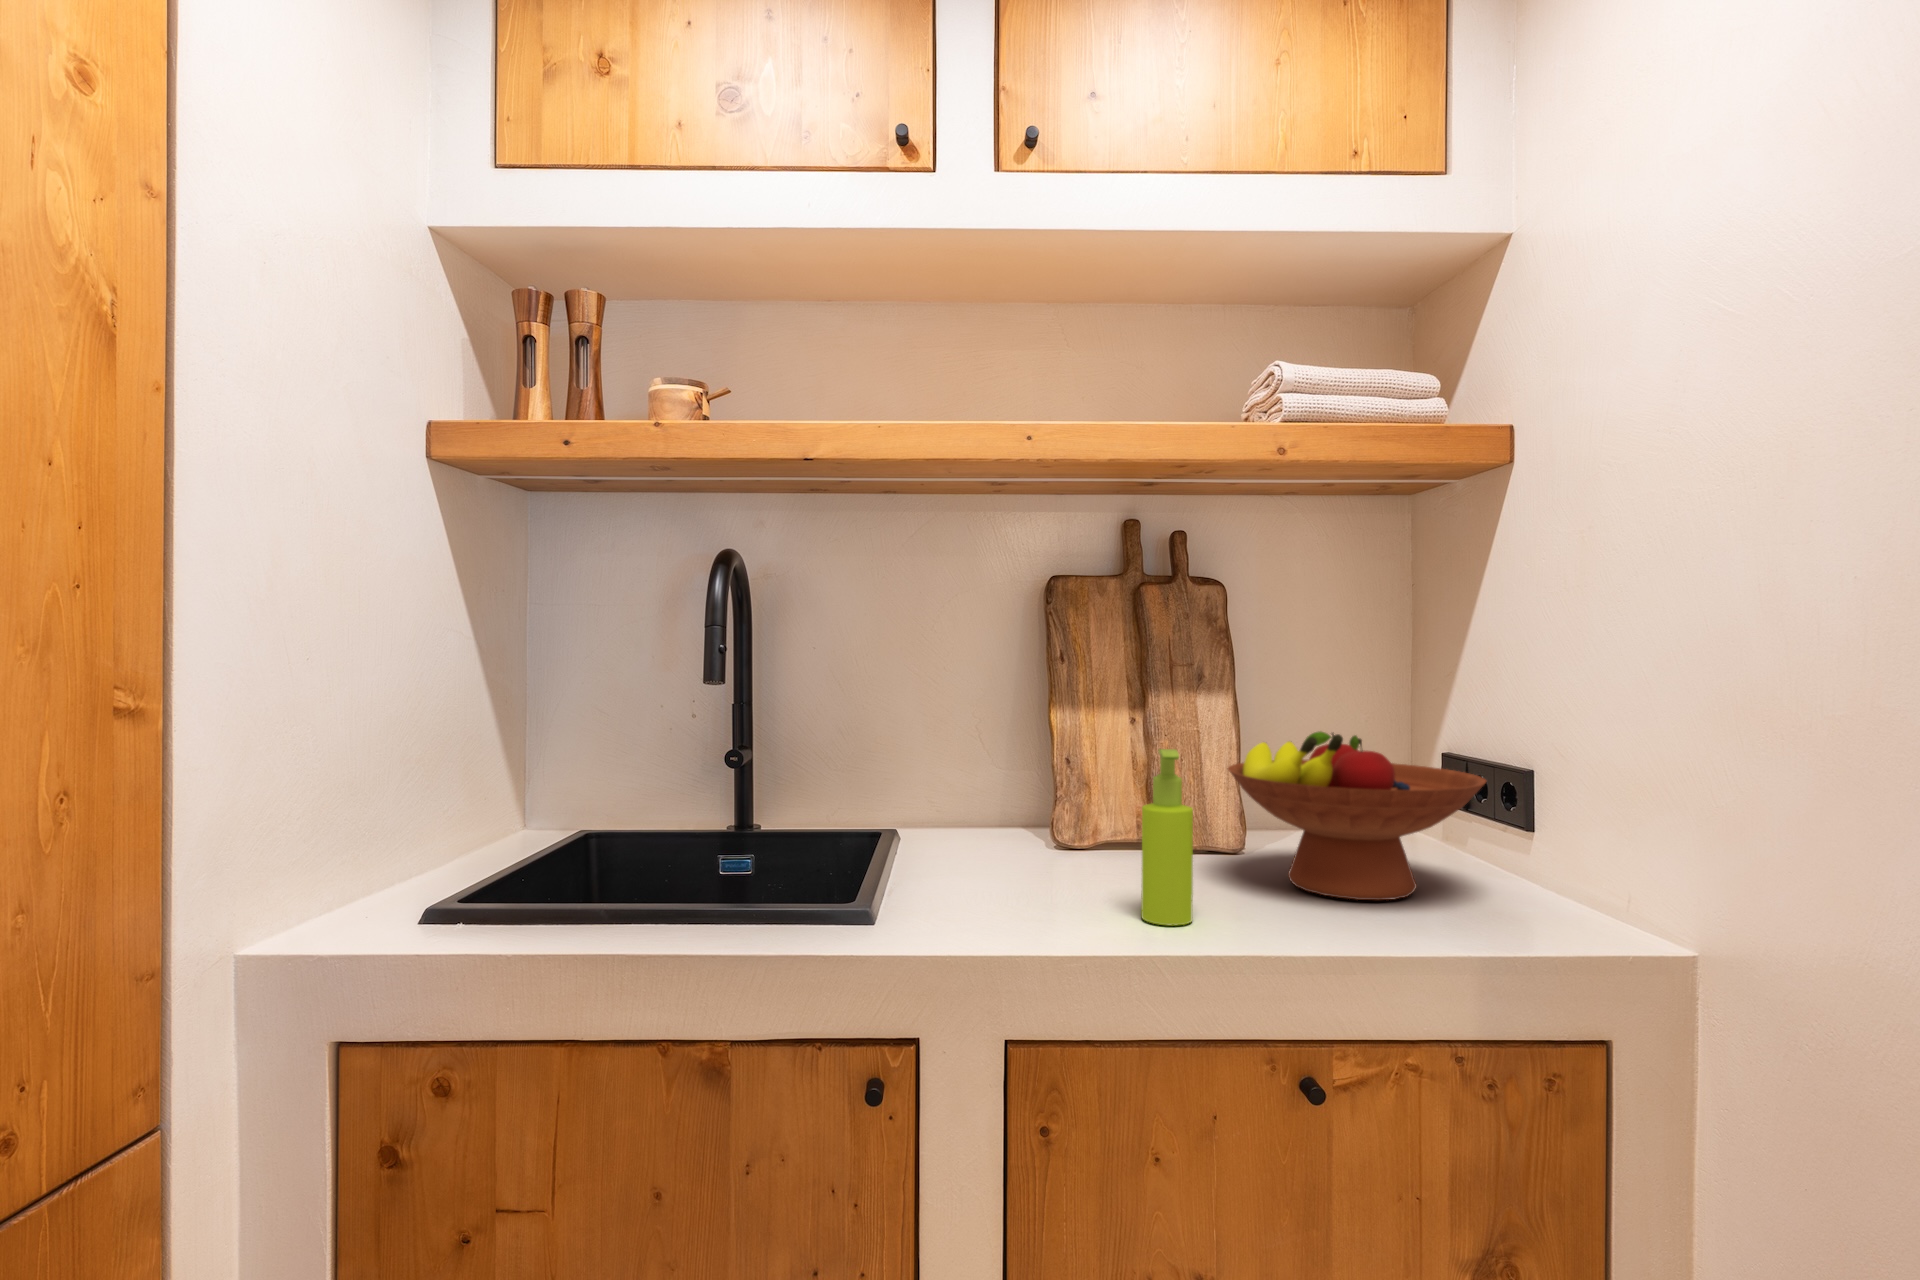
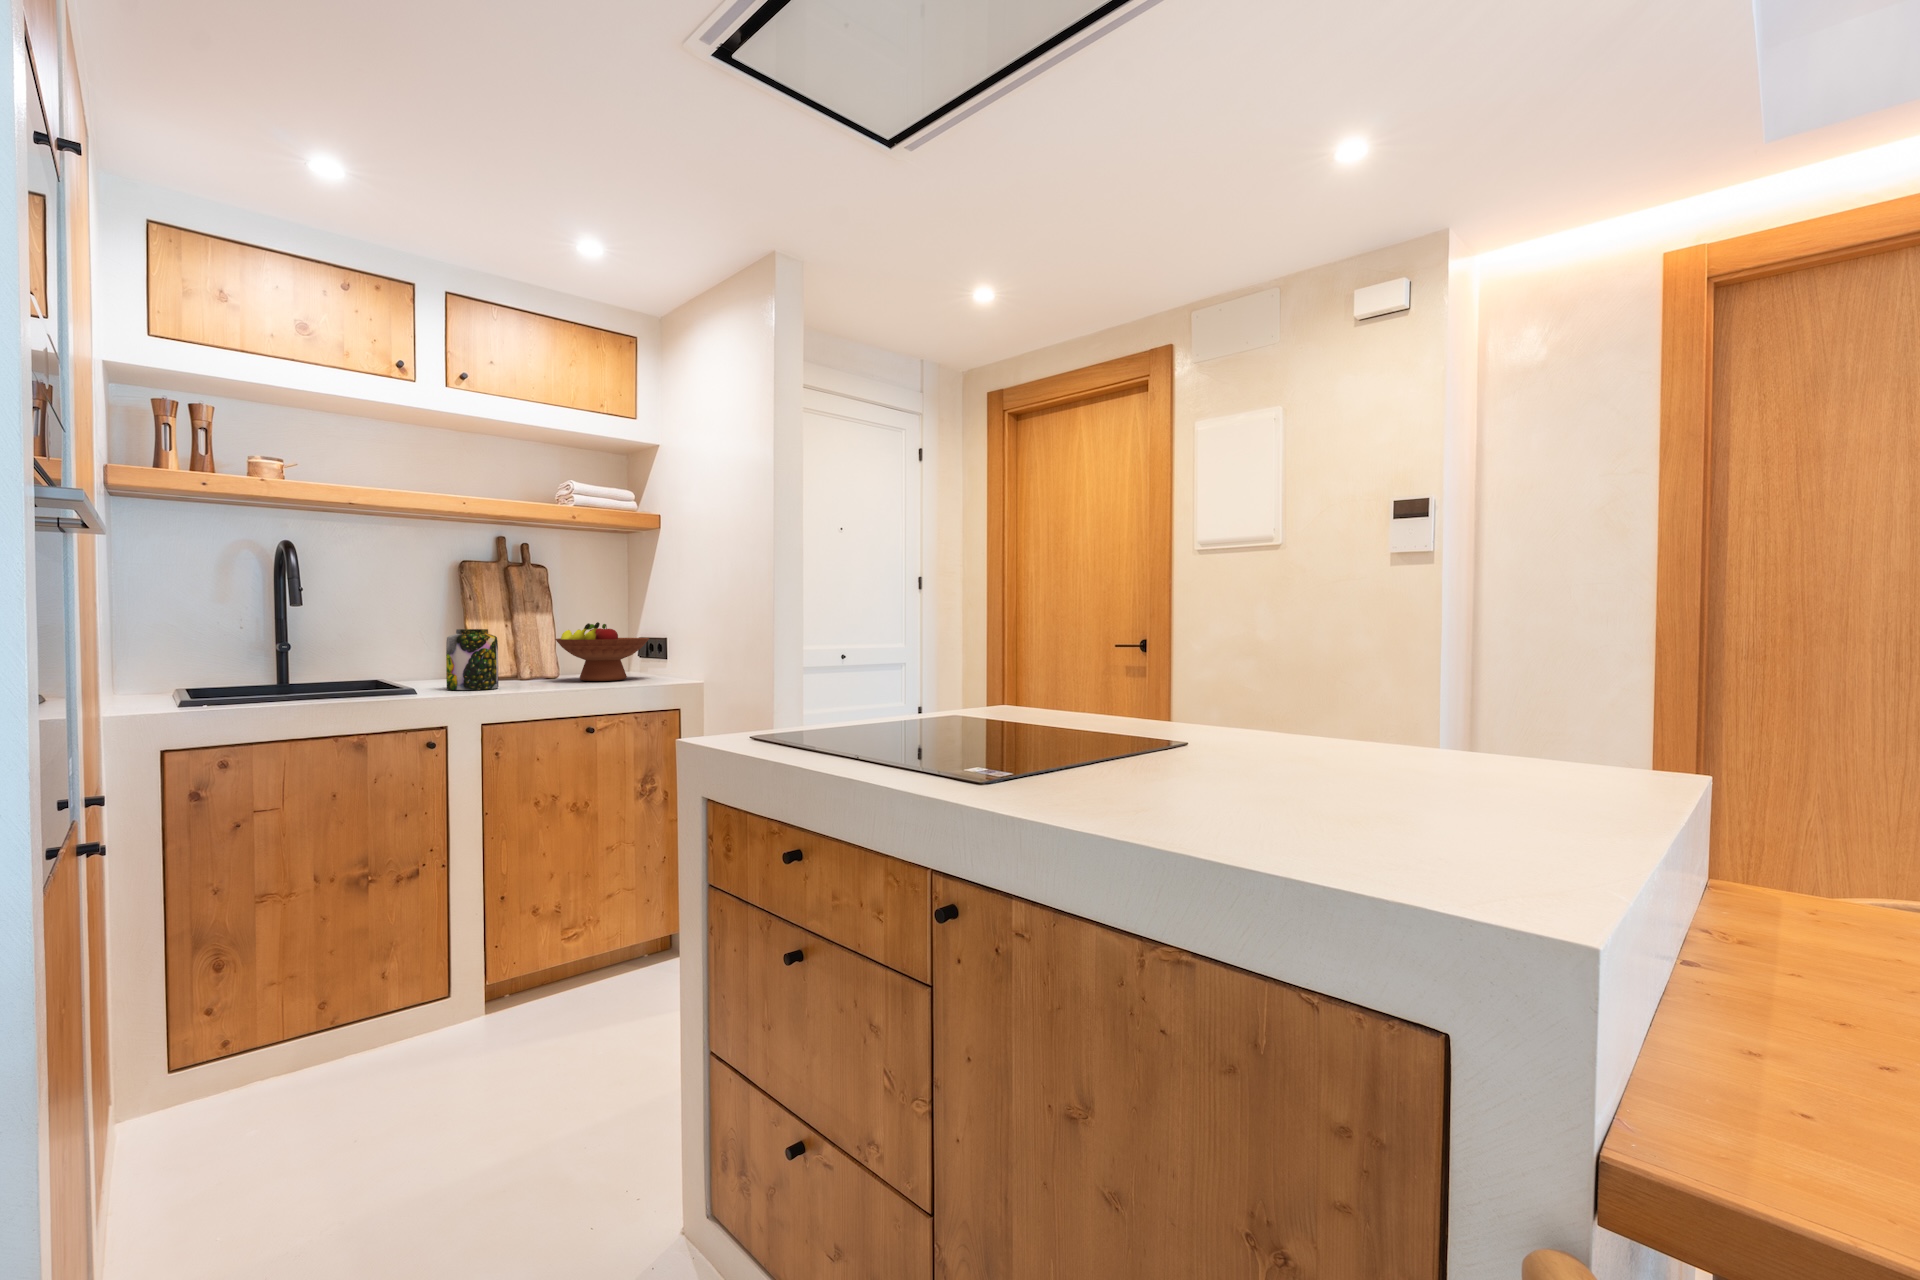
jar: none [966,745,1078,916] -> present [446,629,498,690]
soap dispenser: present [1141,749,1193,926] -> none [526,626,546,688]

